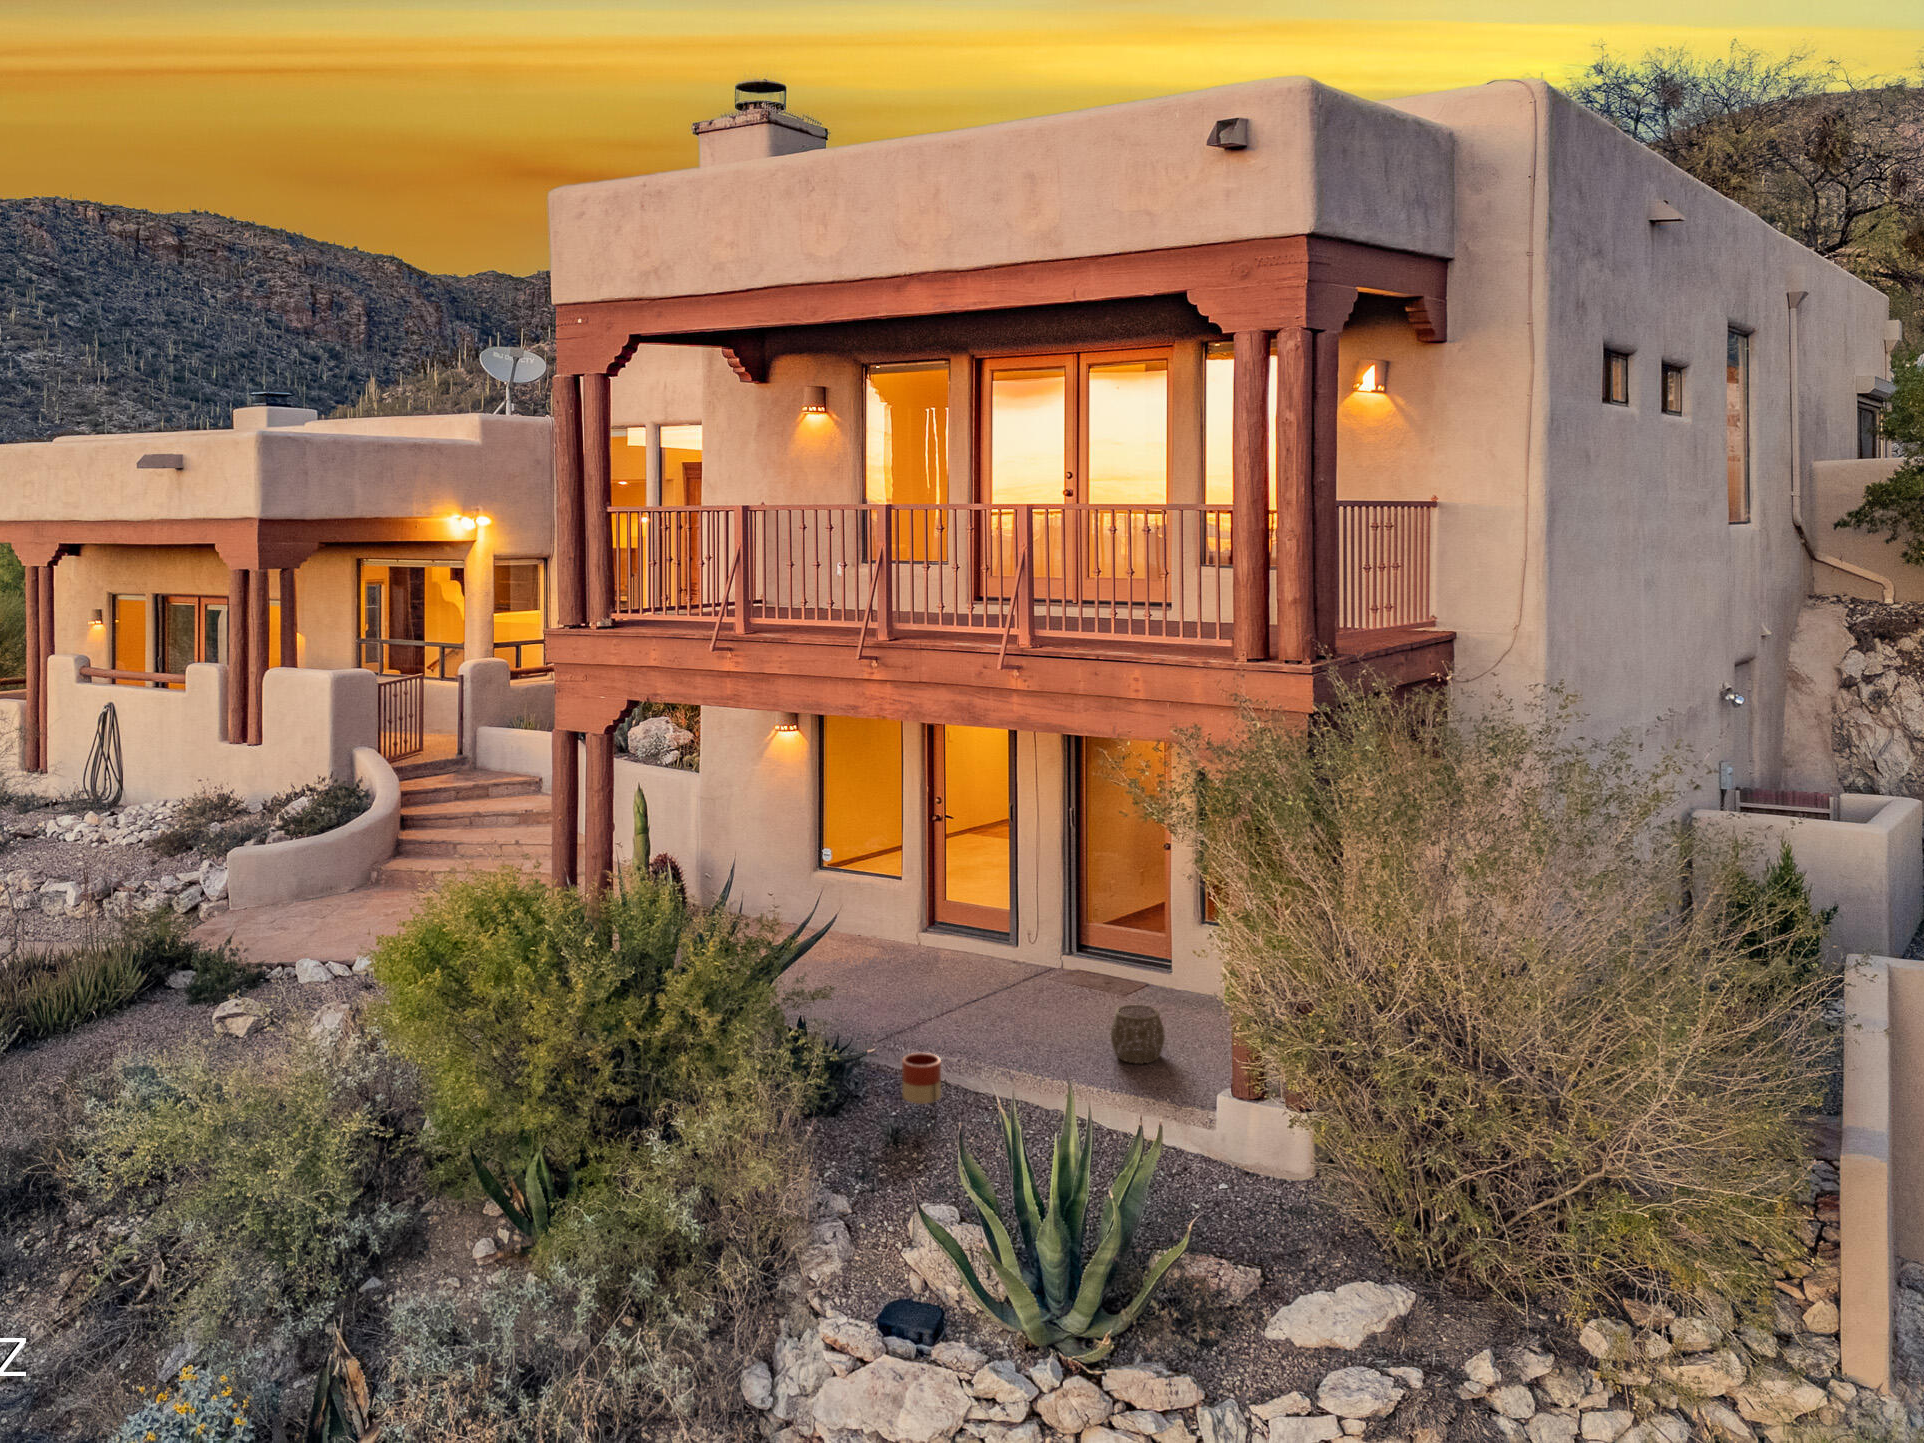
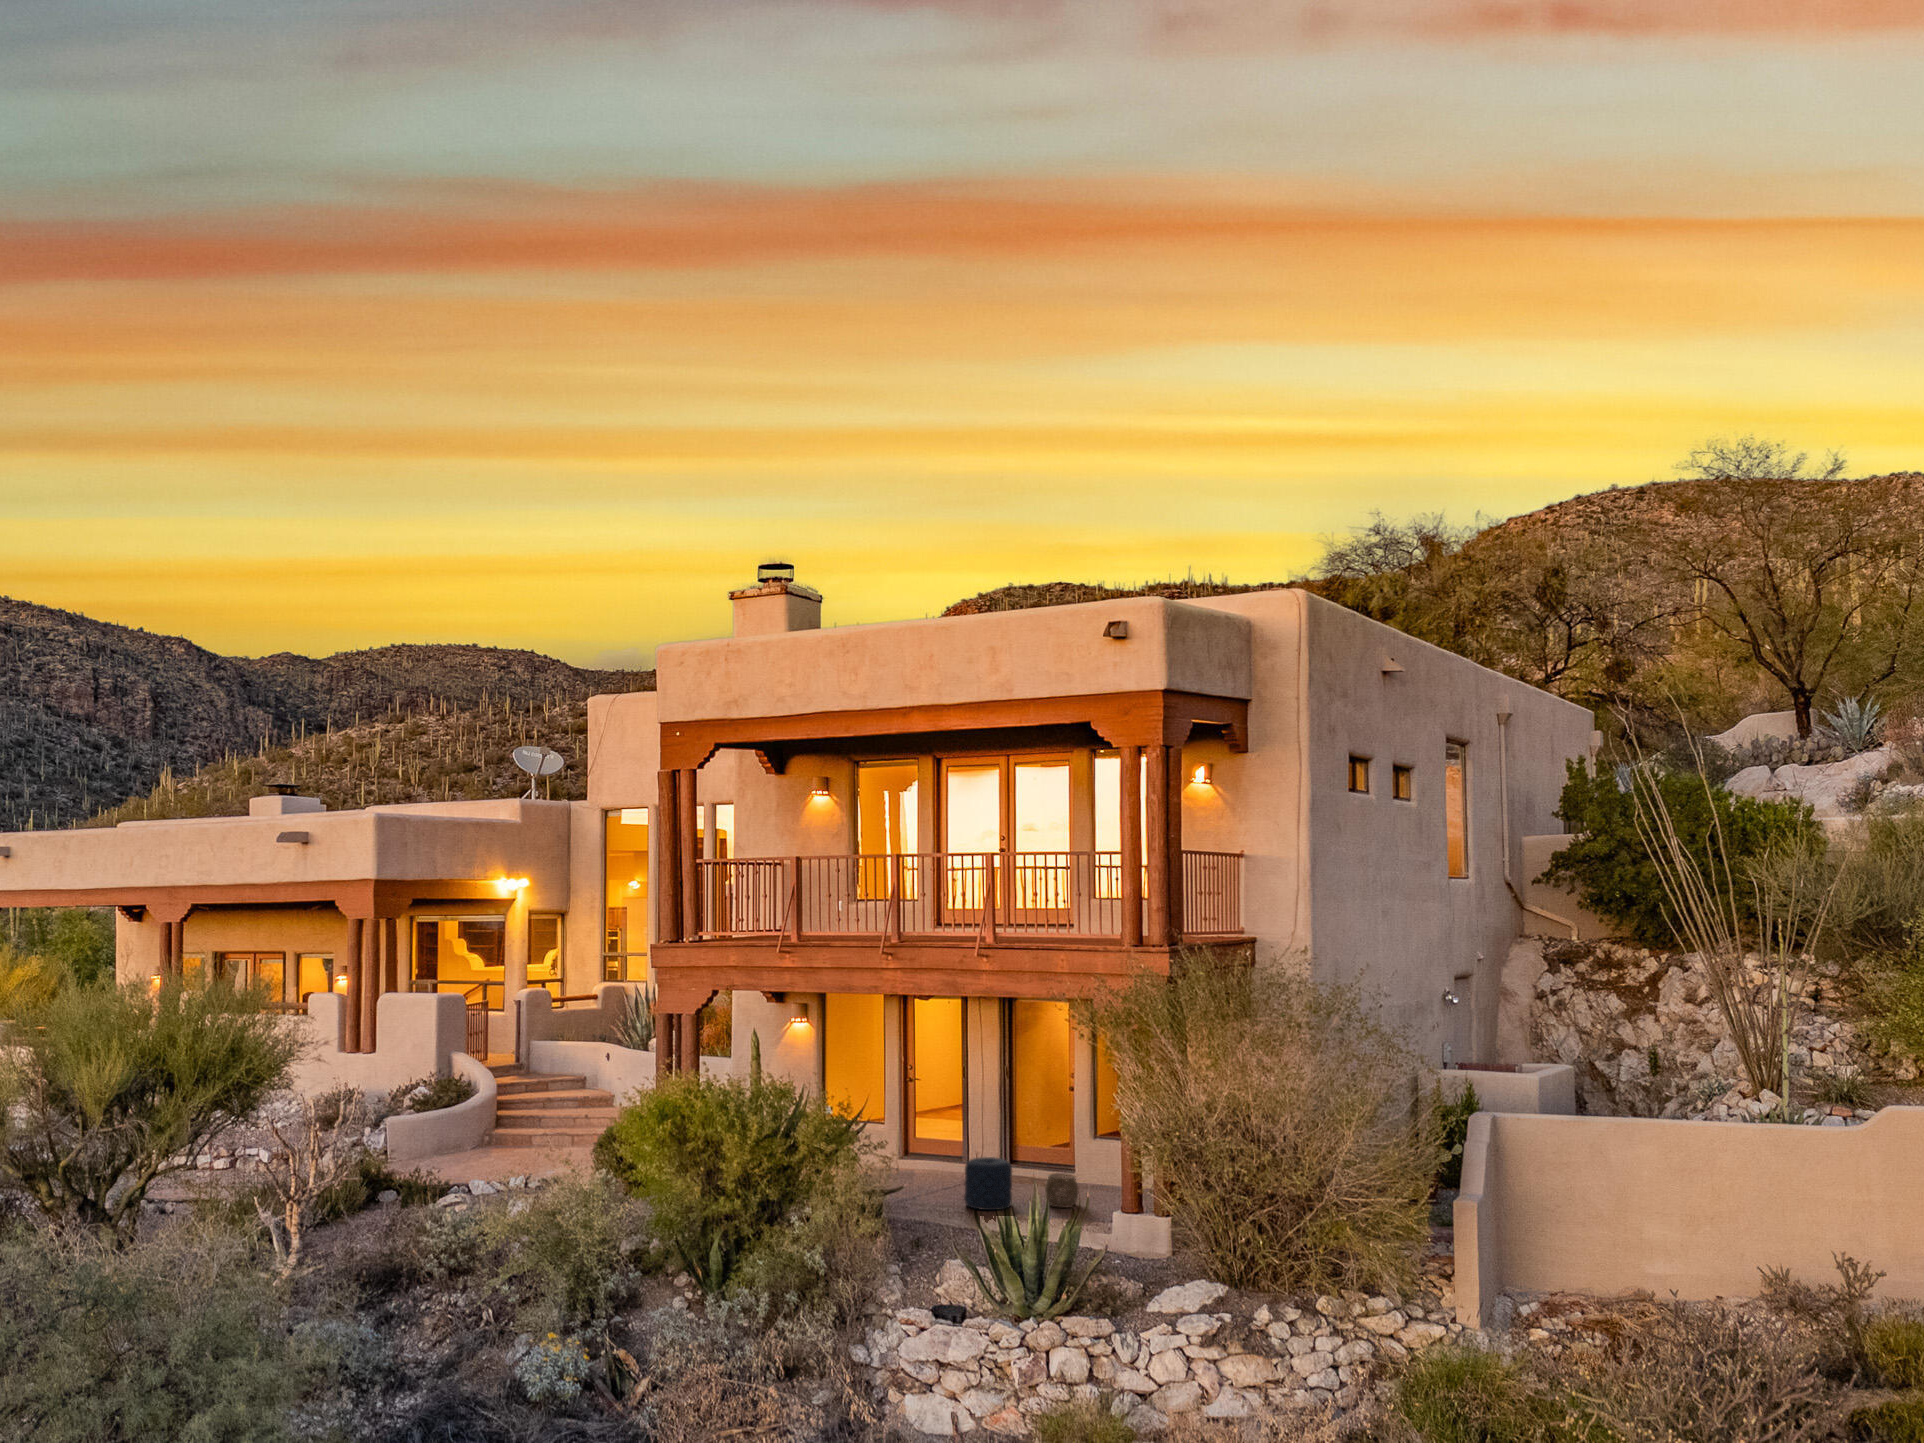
pouf: none [983,977,1059,1066] -> present [964,1157,1012,1210]
planter: present [900,1053,941,1123] -> none [926,1192,951,1234]

